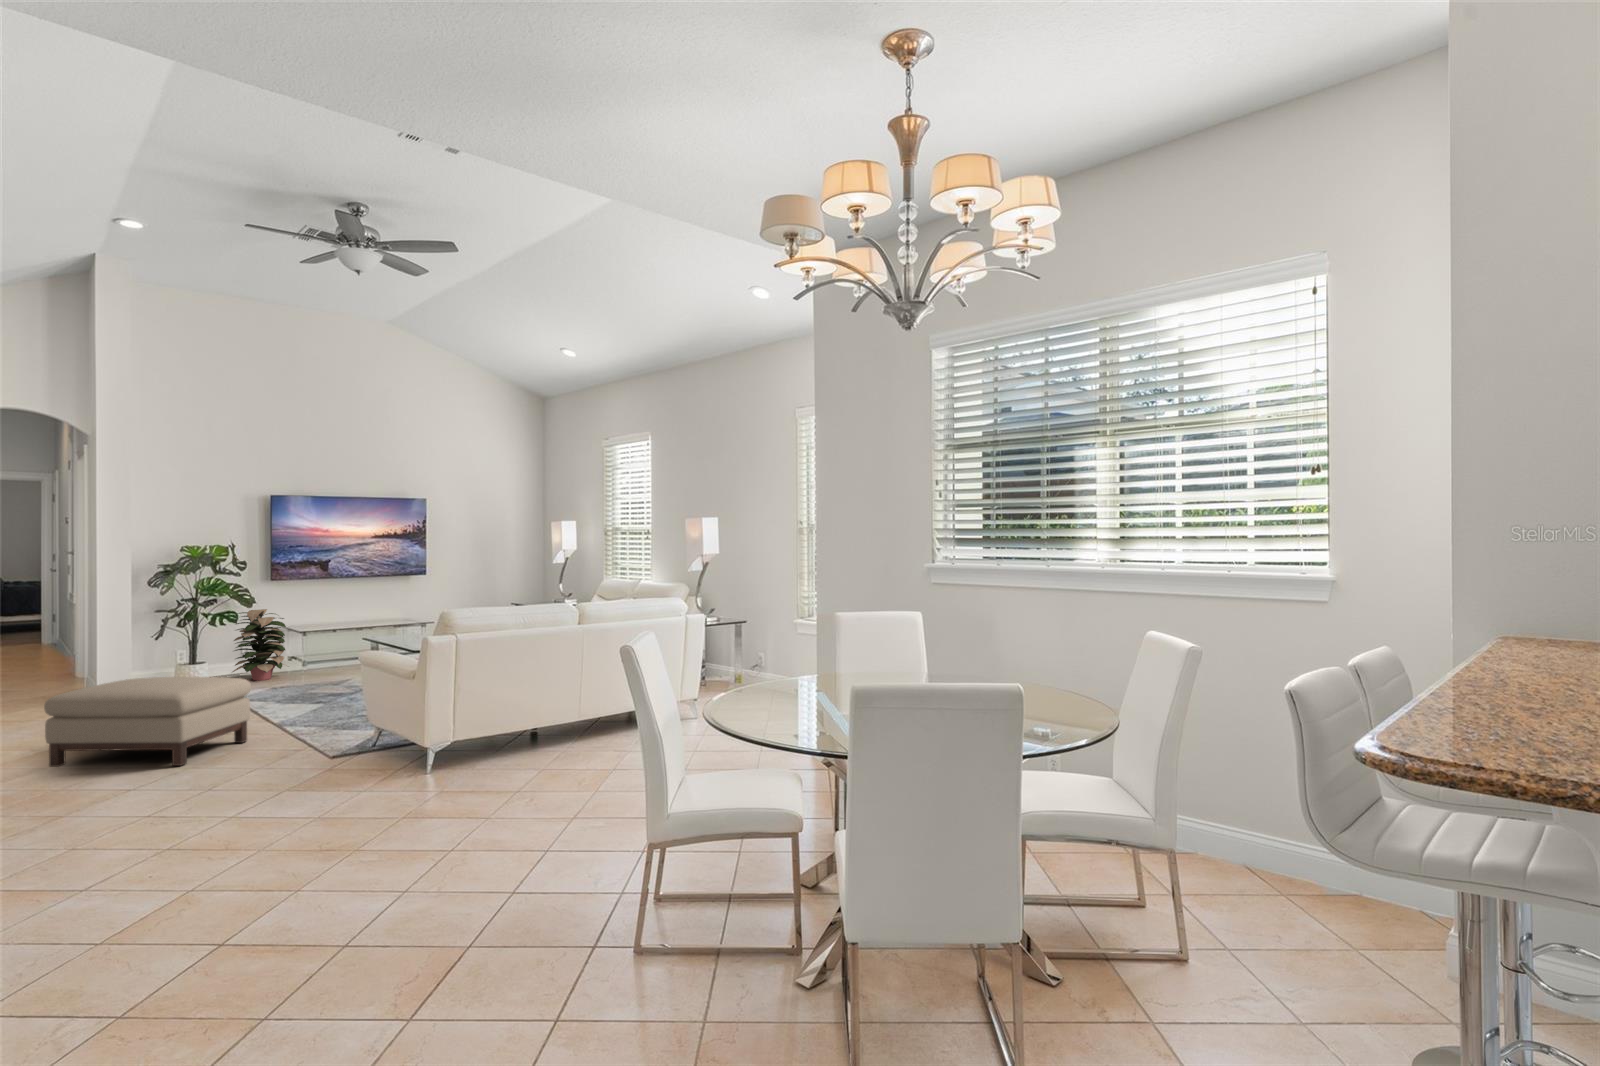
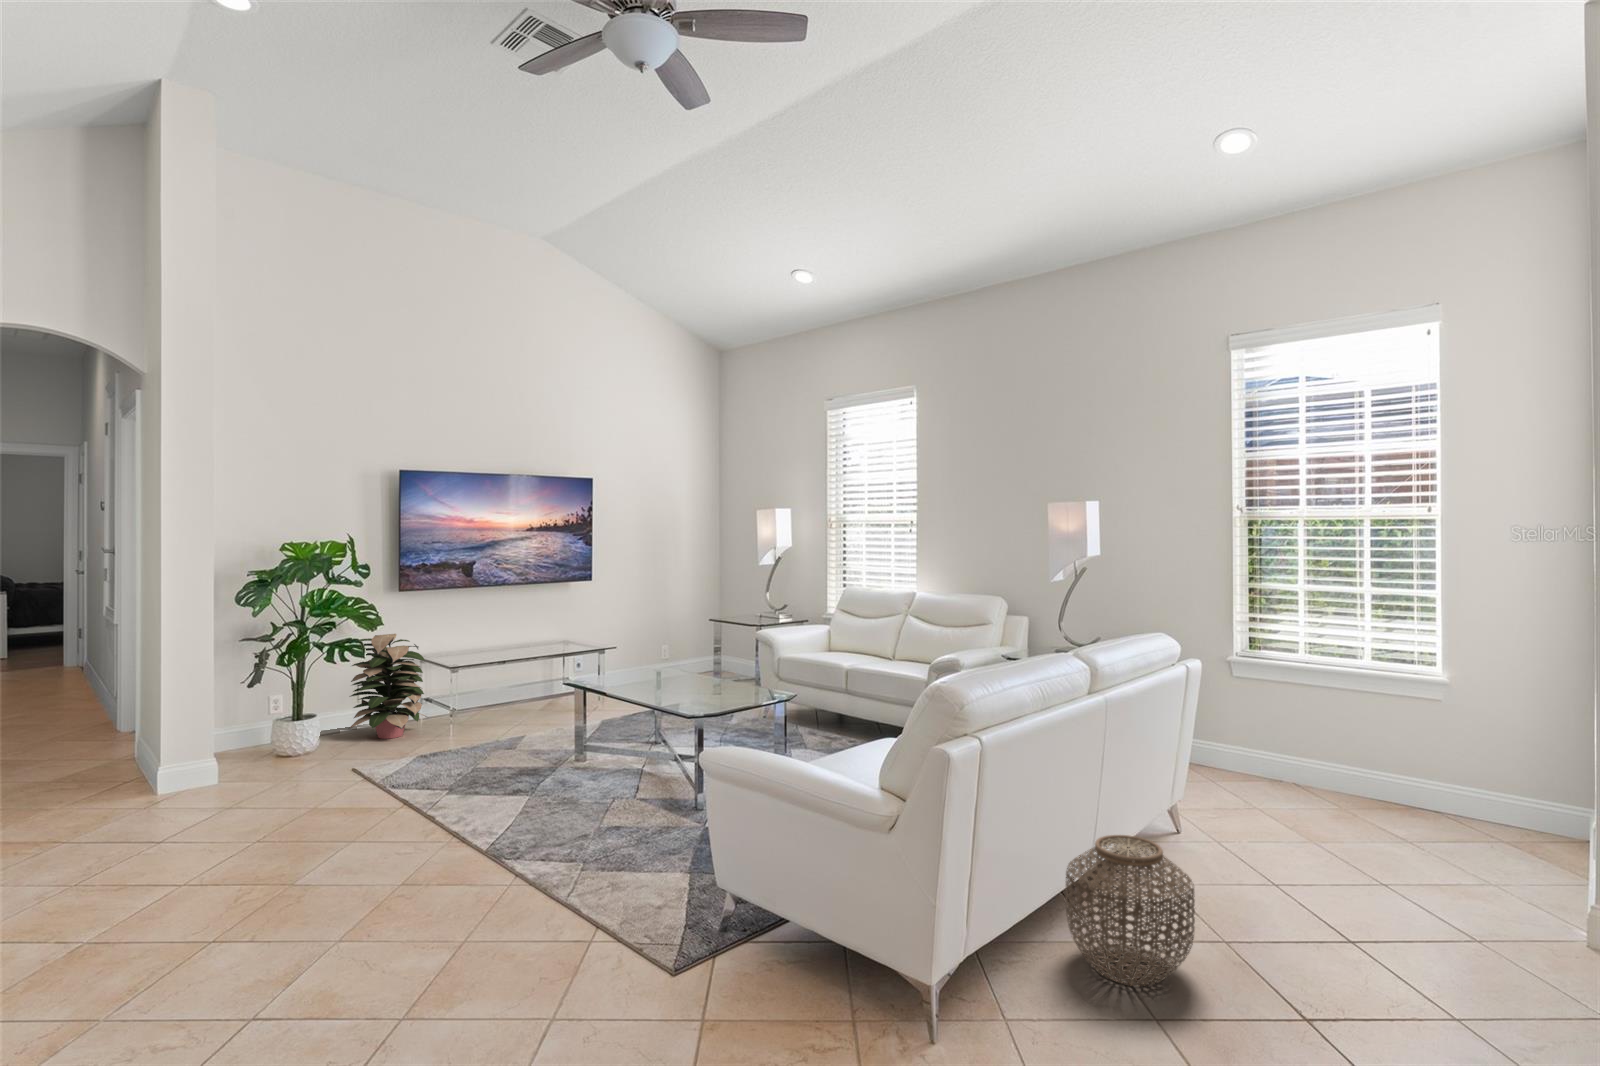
ottoman: present [44,677,251,767] -> none [99,784,463,988]
woven basket: none [539,694,602,764] -> present [1066,835,1195,986]

